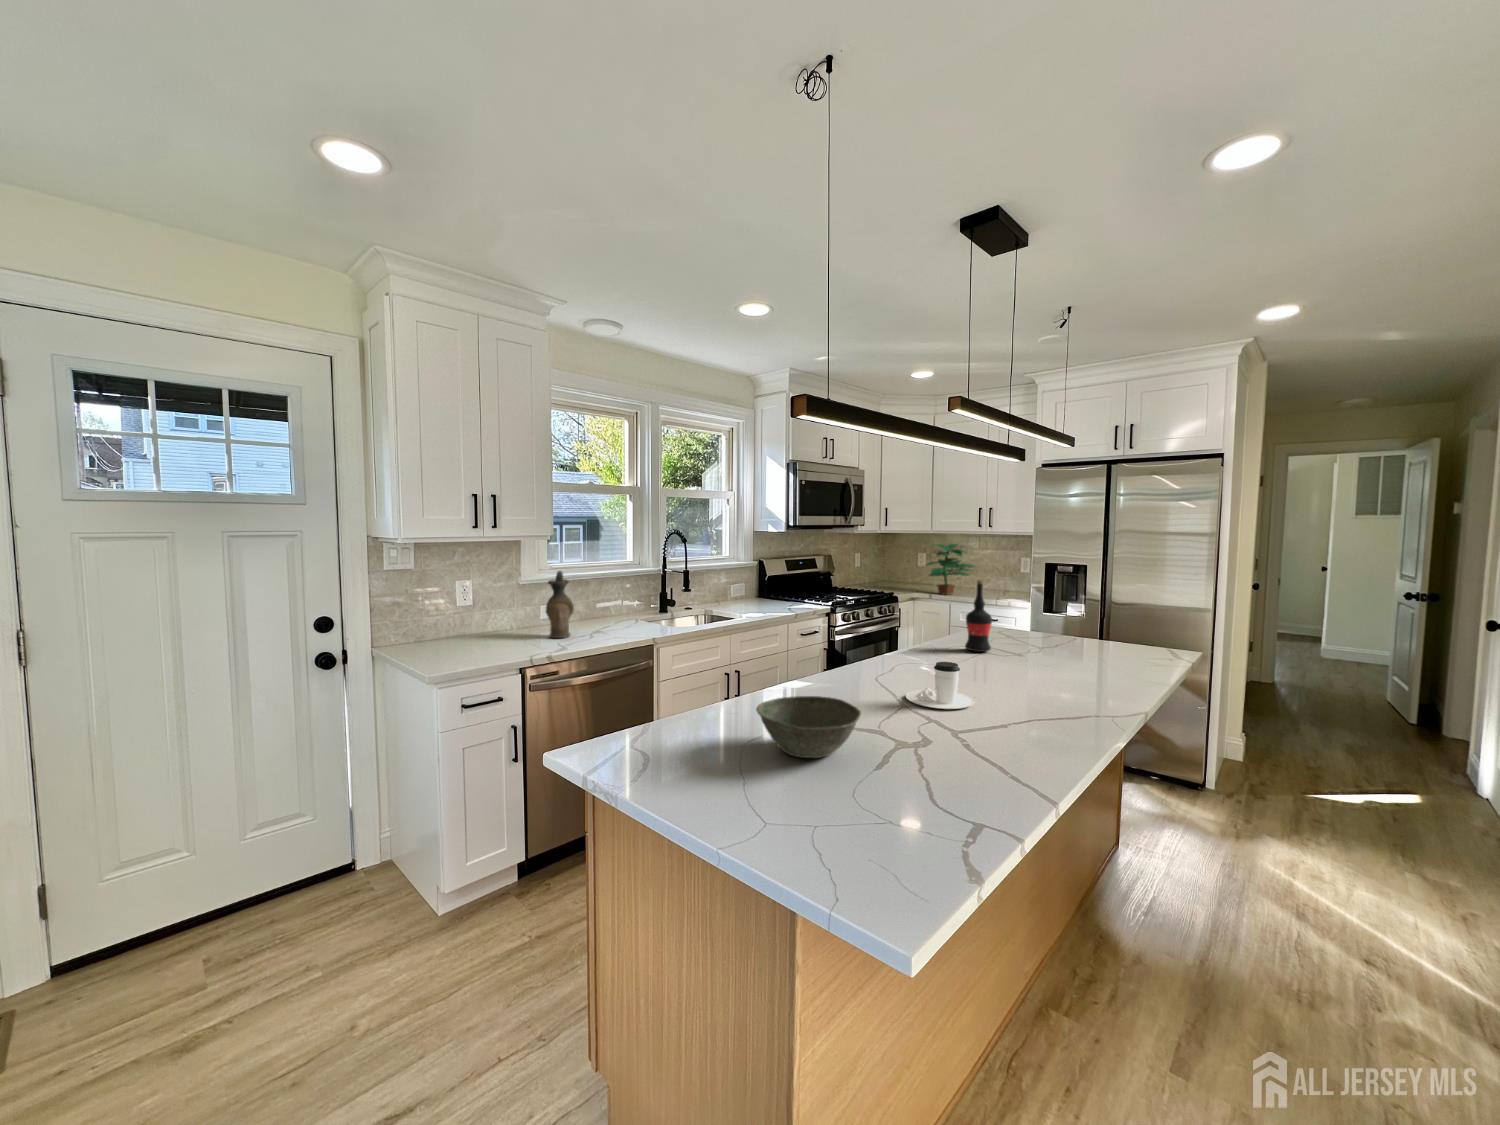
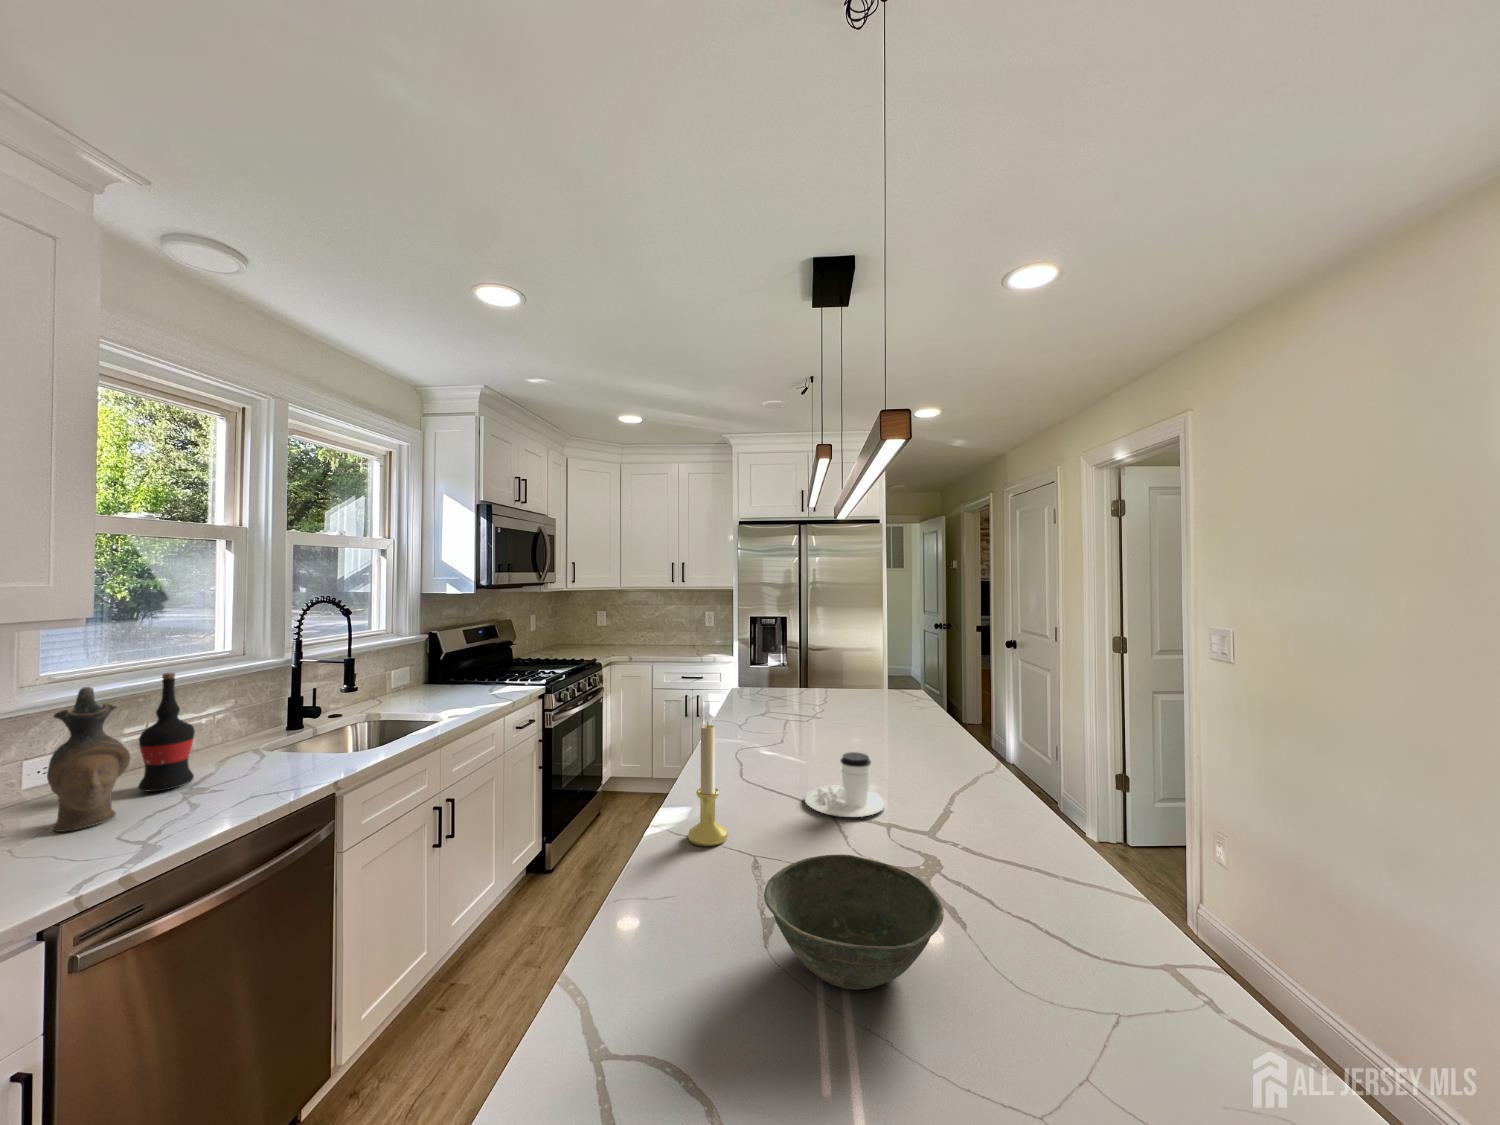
potted plant: present [926,544,974,595] -> none [620,600,670,654]
wine bottle: present [965,580,992,652] -> present [138,673,195,792]
candle holder: none [801,617,829,700] -> present [688,722,728,847]

